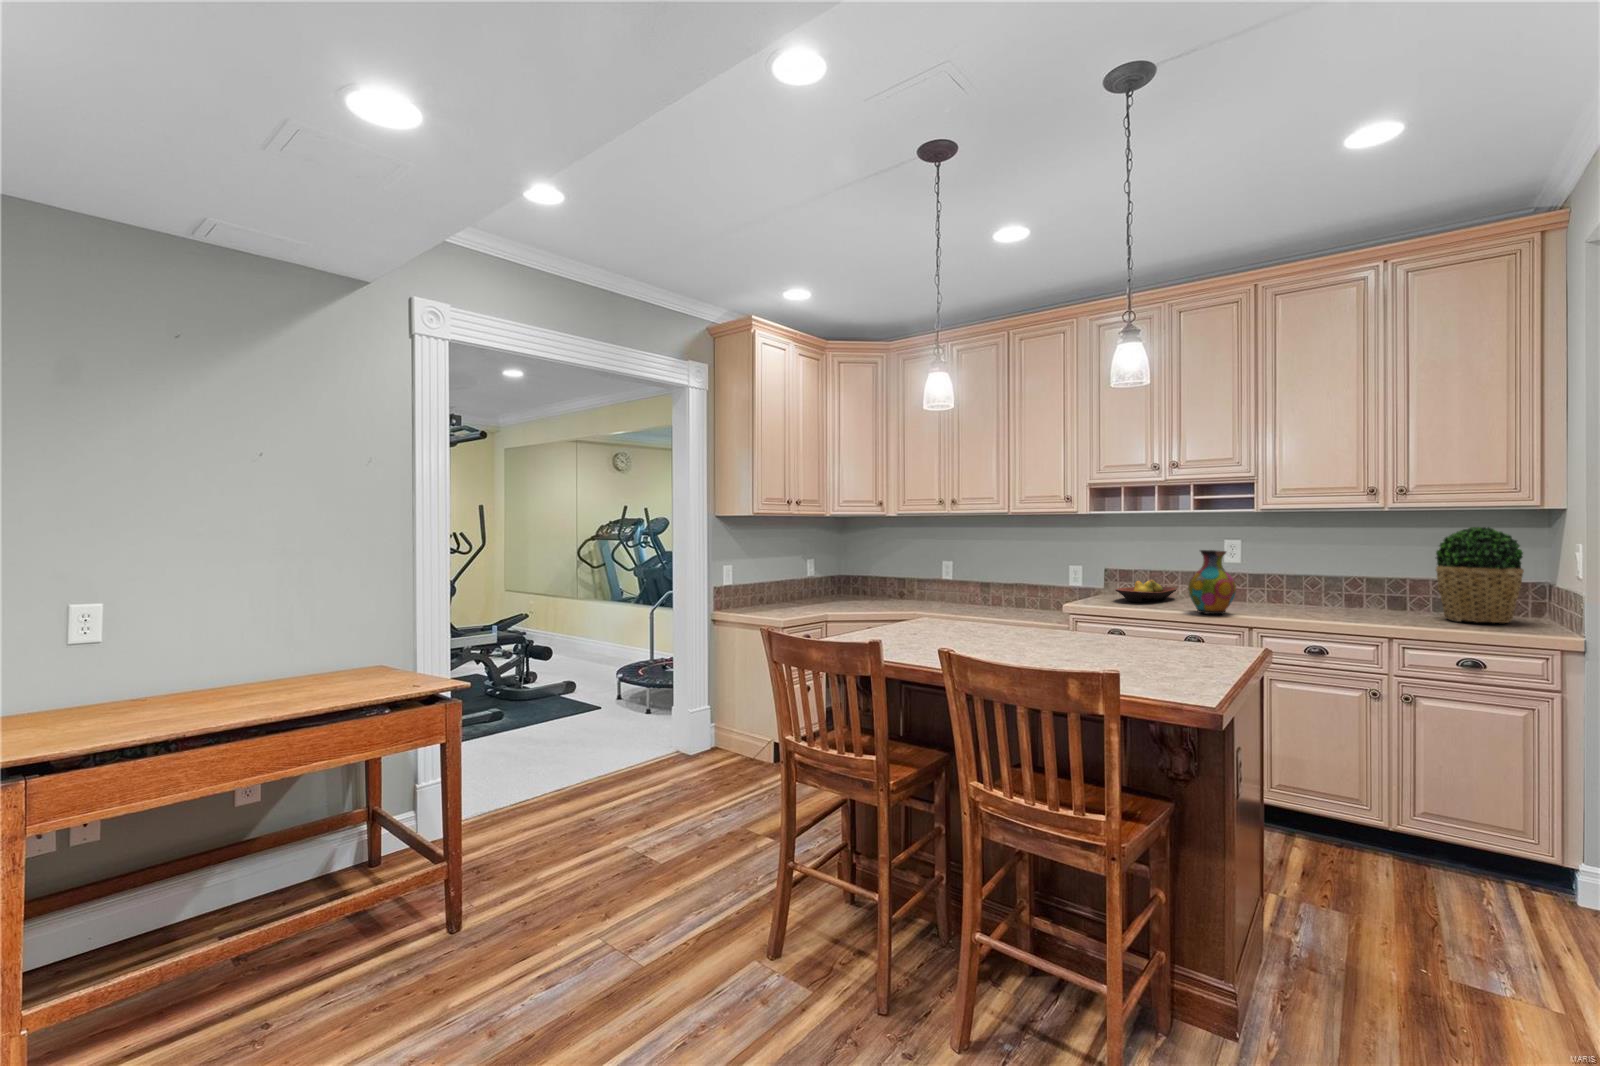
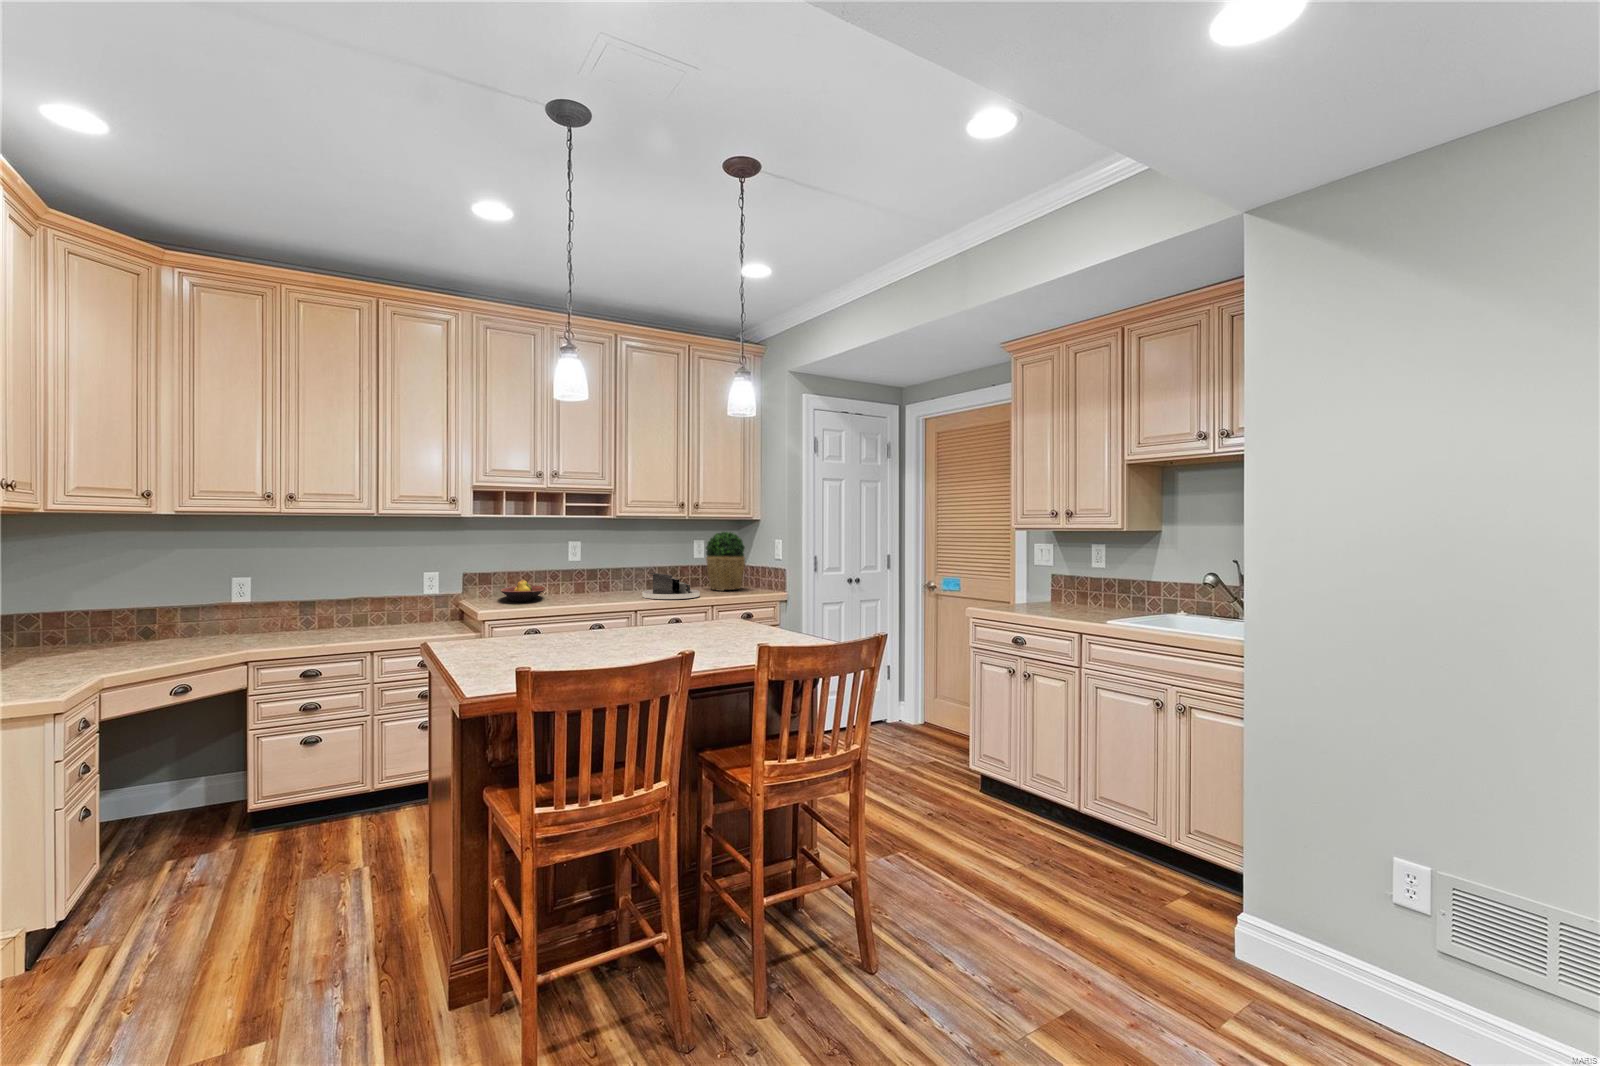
vase: present [1188,550,1236,614] -> none [586,550,622,603]
desk organizer: none [1287,583,1386,623] -> present [642,573,700,599]

